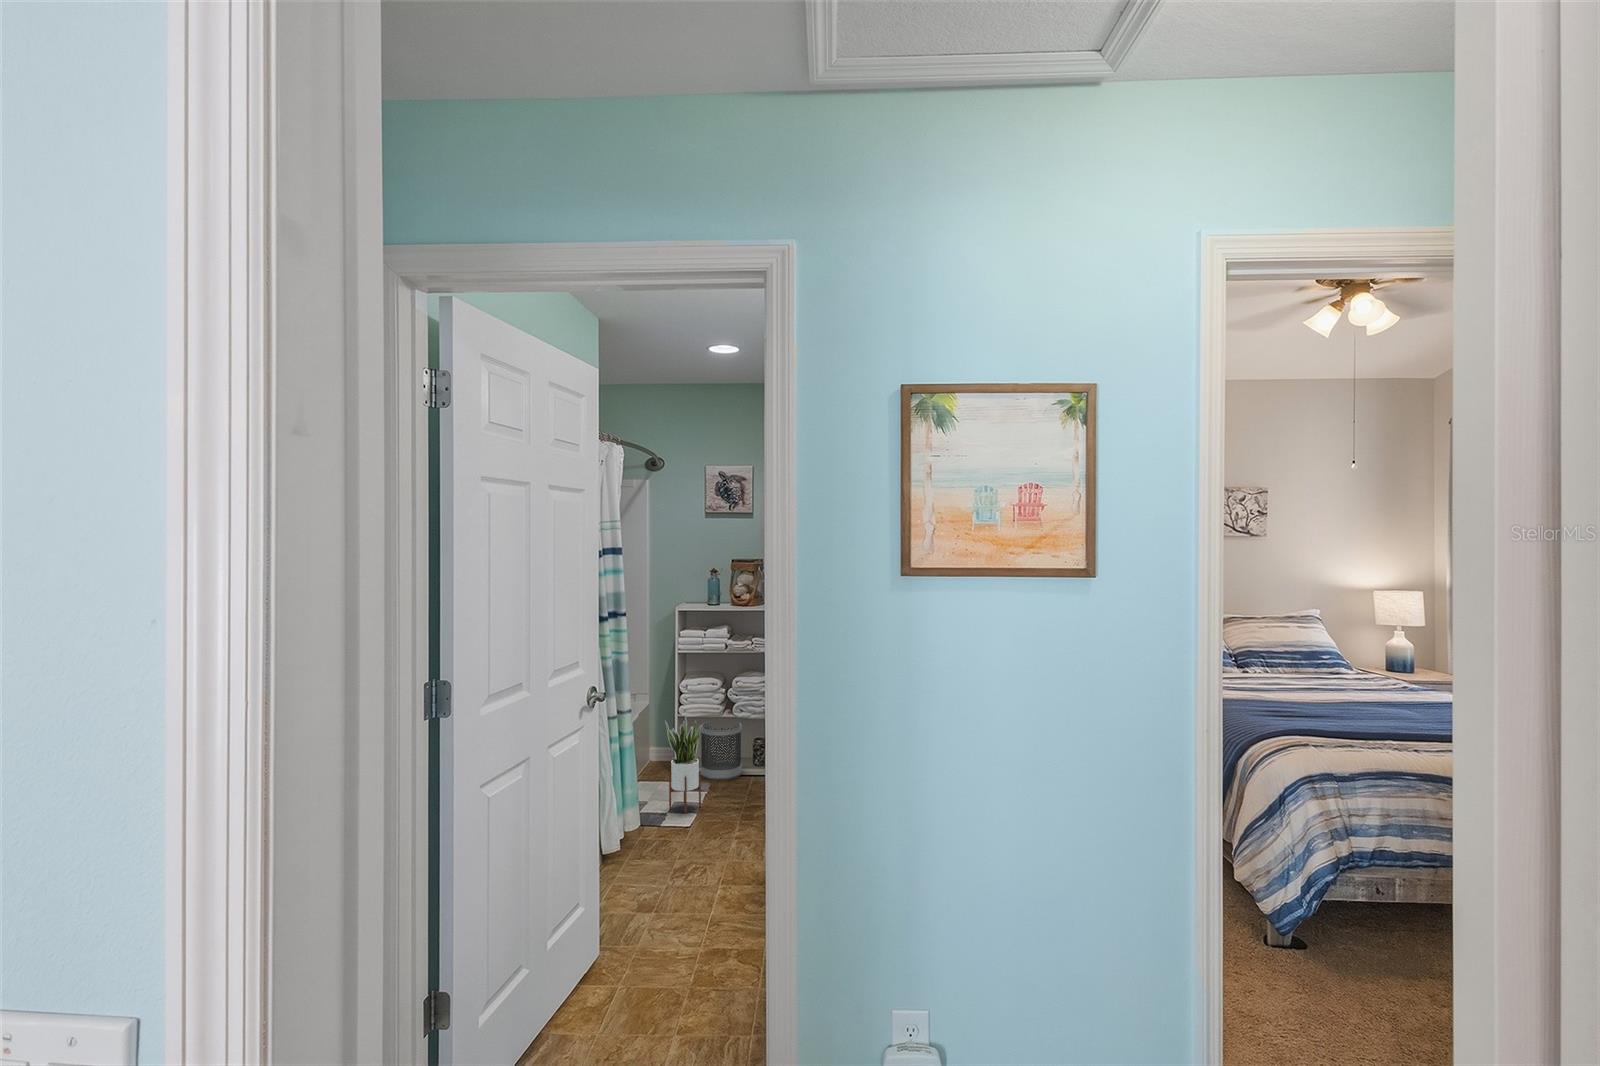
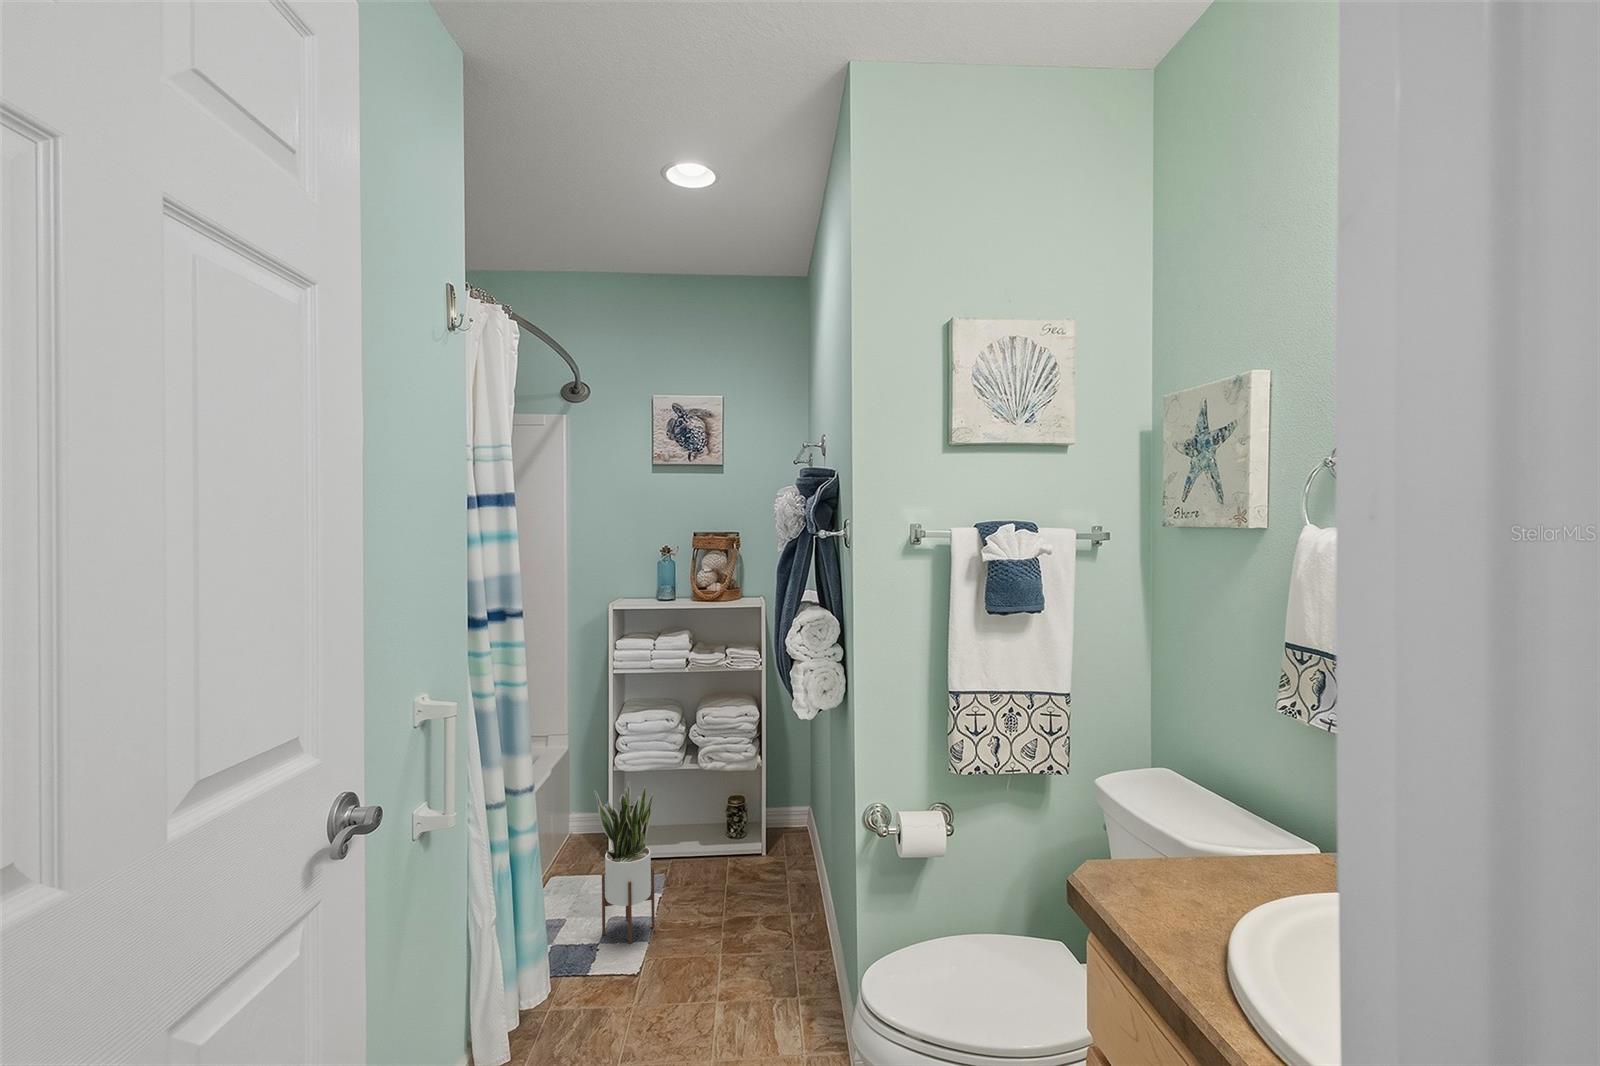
wastebasket: present [701,722,742,780] -> none [648,770,711,866]

